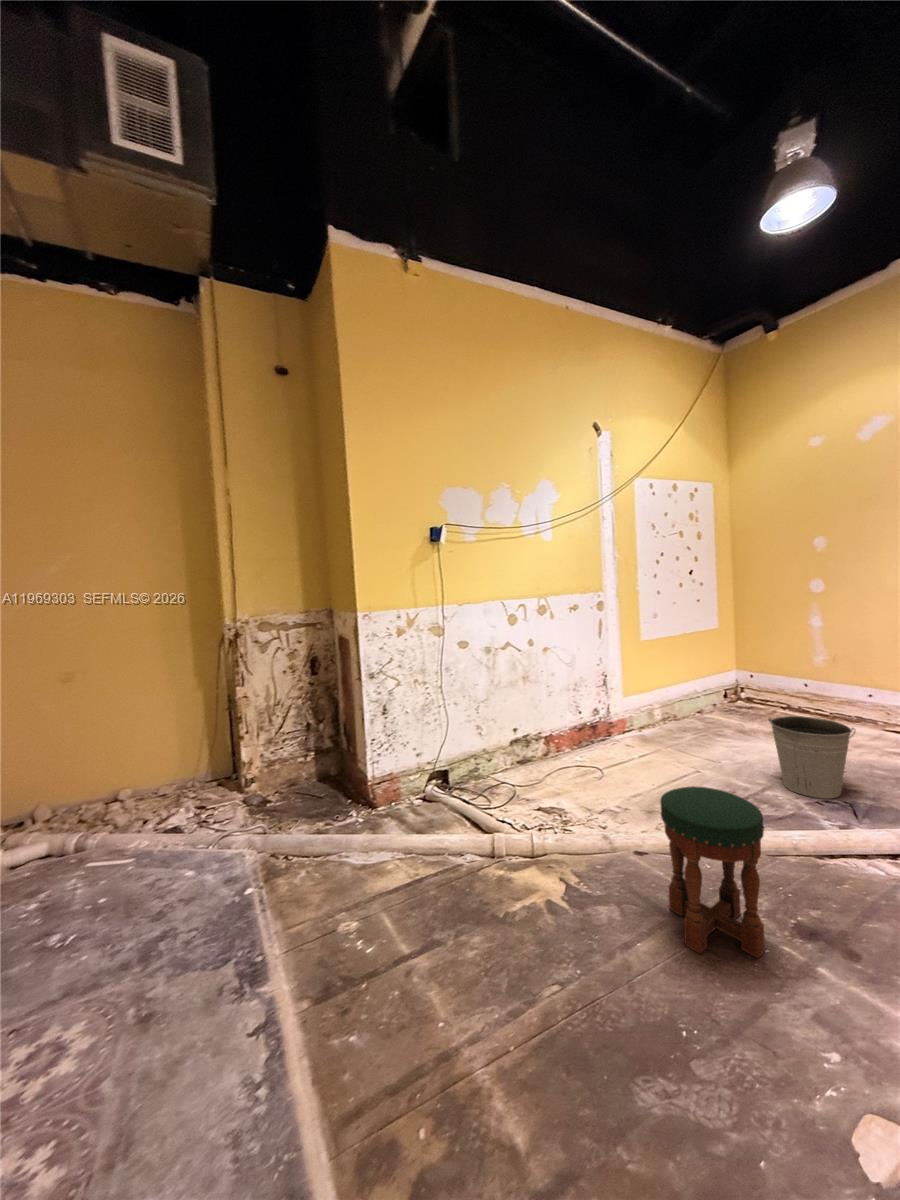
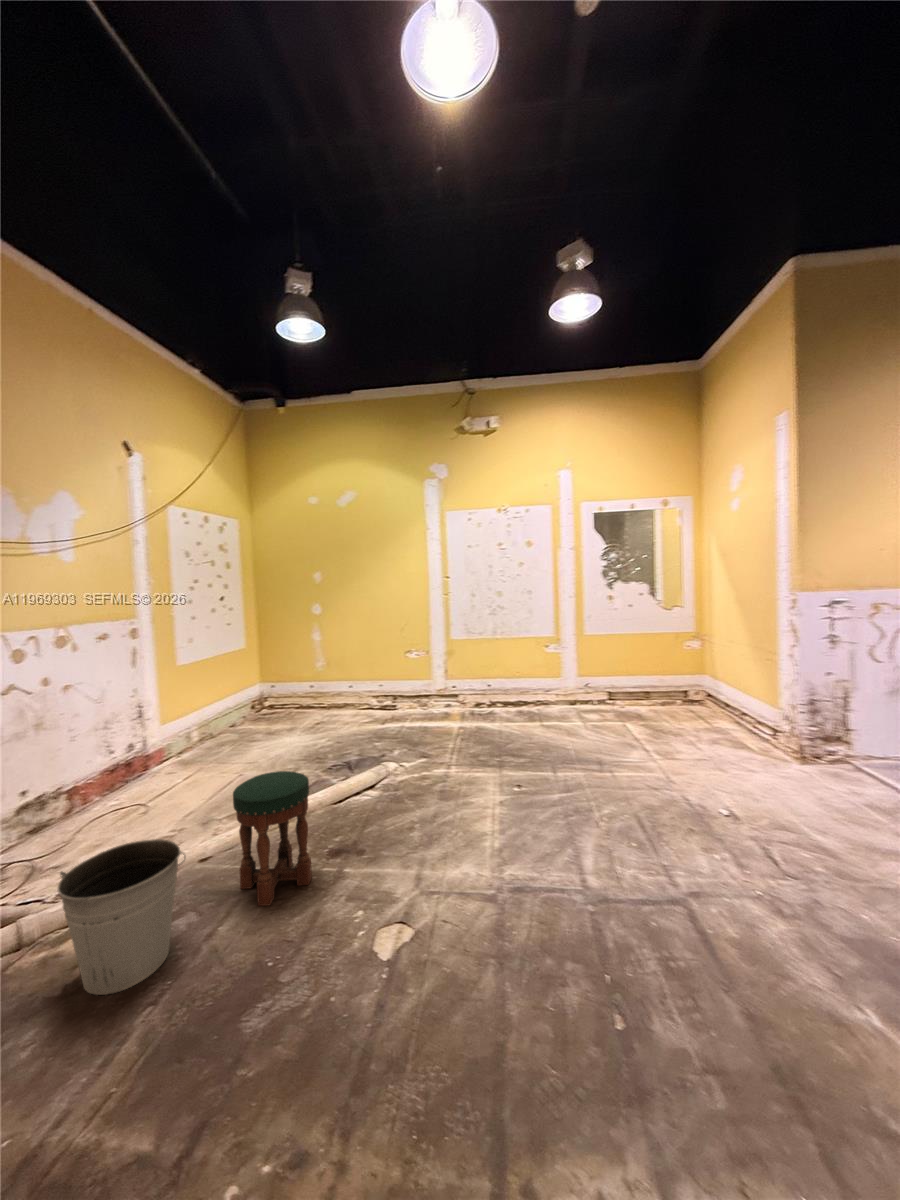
bucket: present [768,716,855,798] -> present [57,839,186,995]

